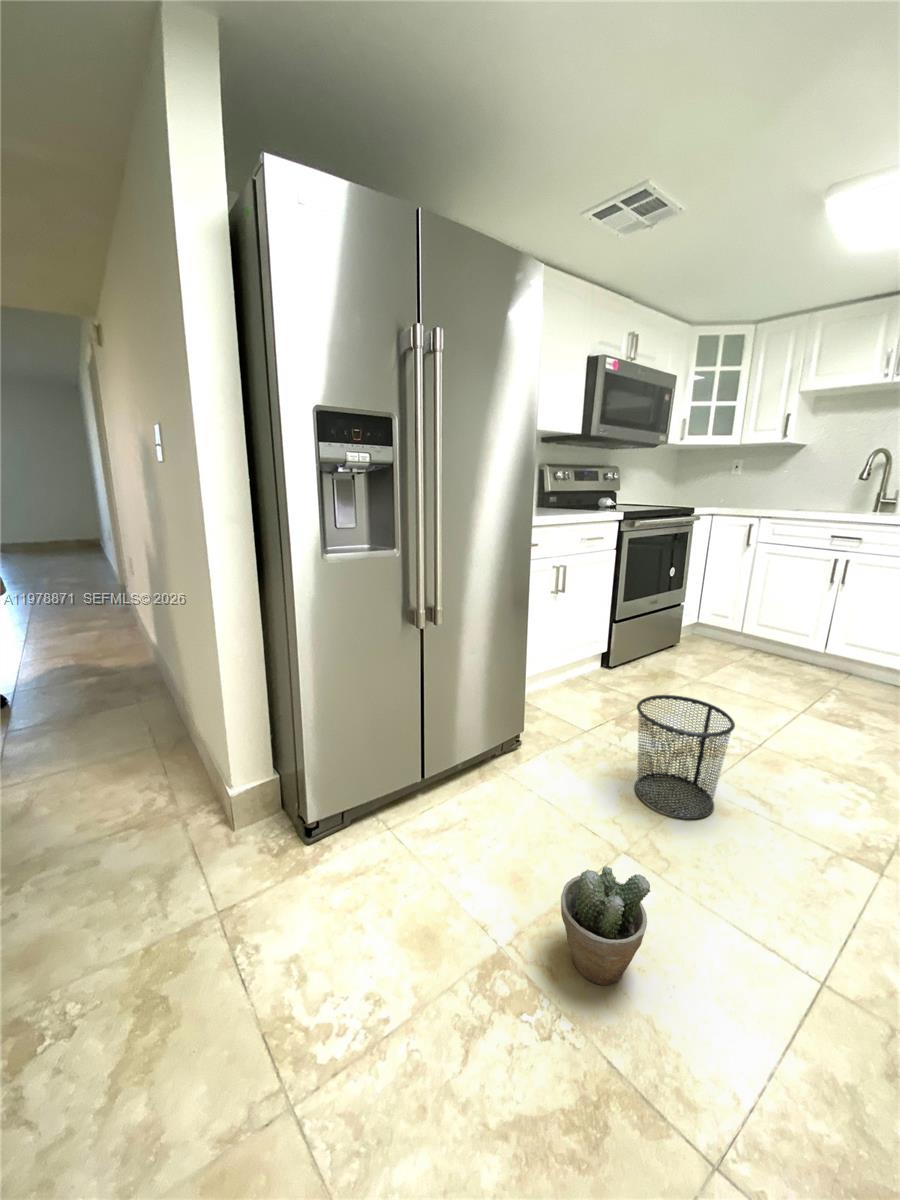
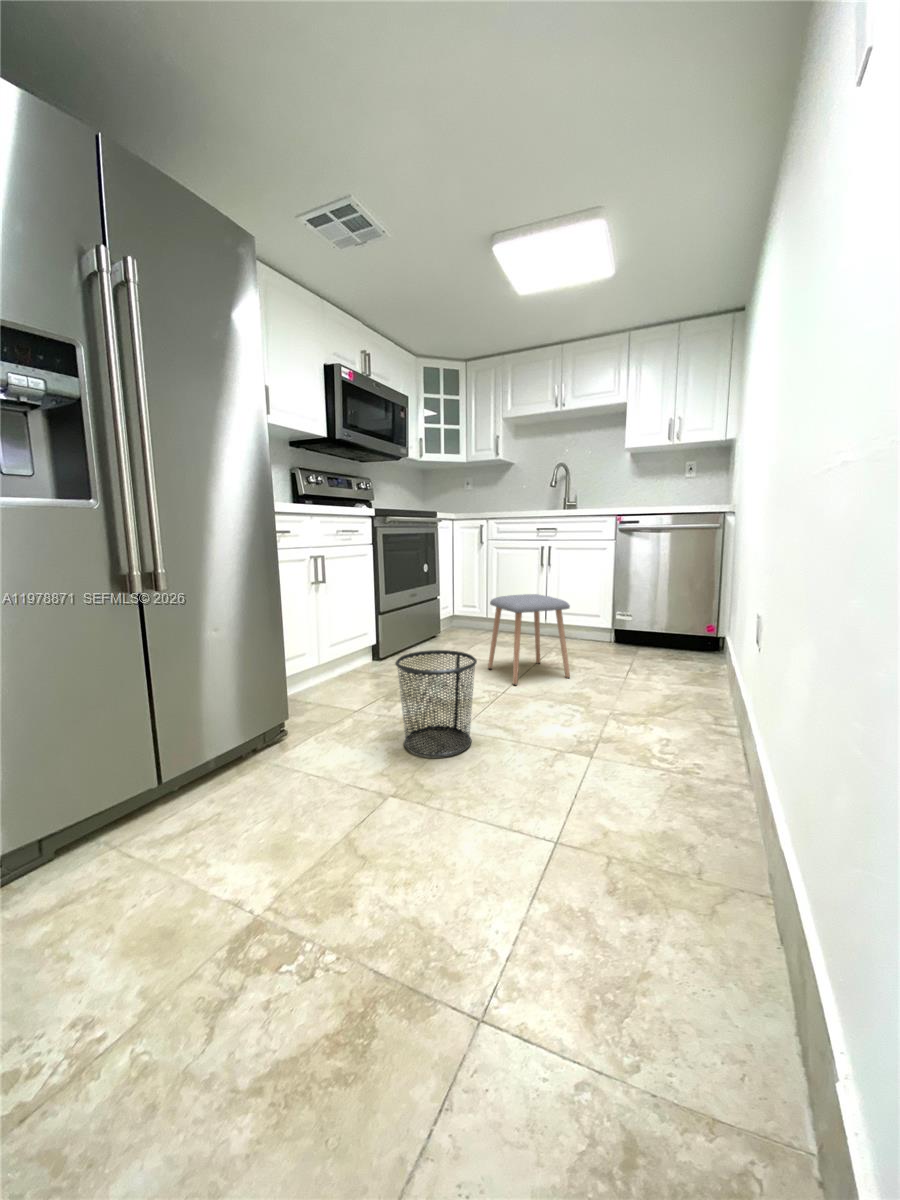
stool: none [738,627,873,744] -> present [488,594,570,685]
potted plant: present [561,866,650,985] -> none [320,784,407,916]

